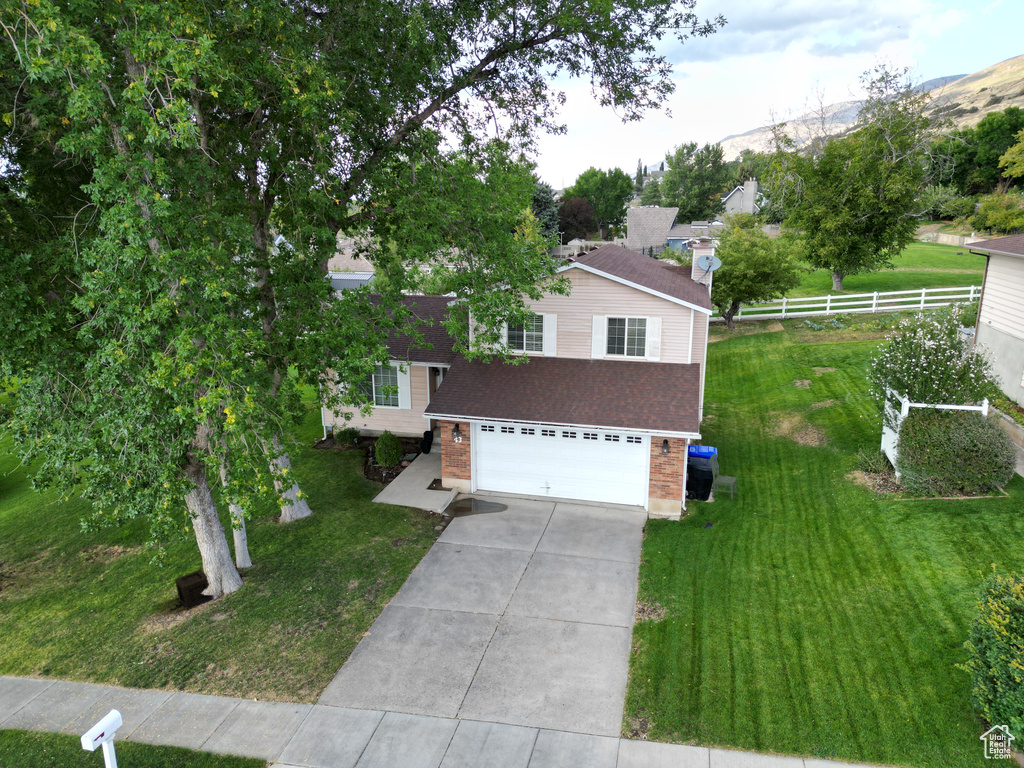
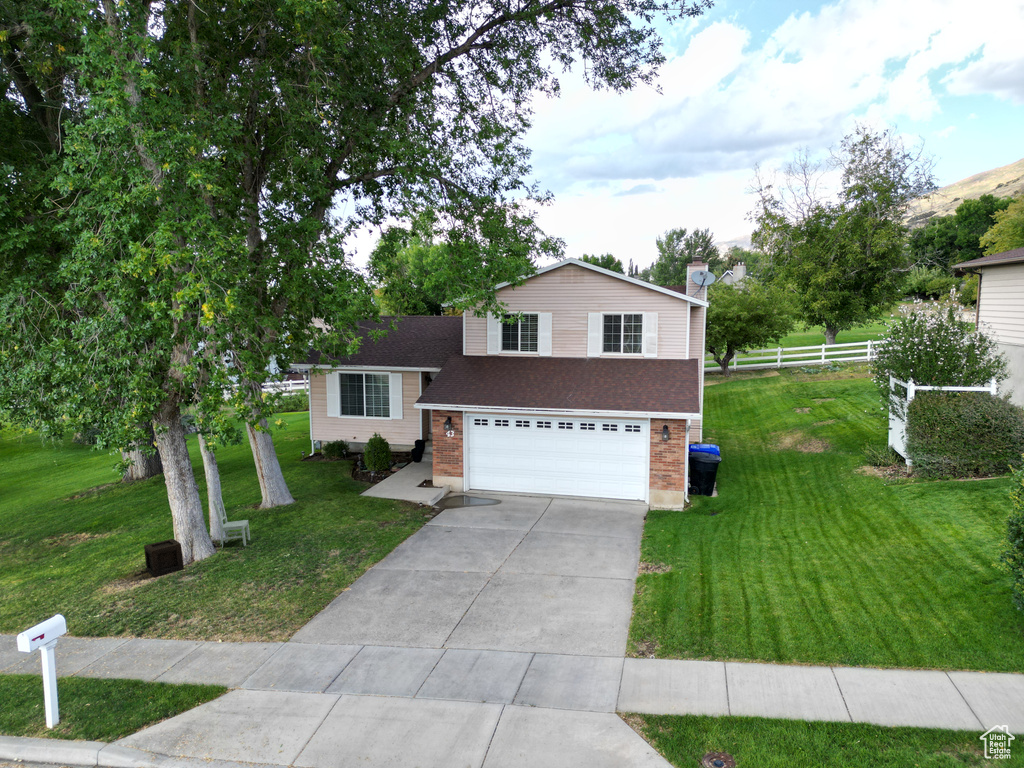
chair: present [710,453,736,500] -> present [213,496,250,548]

